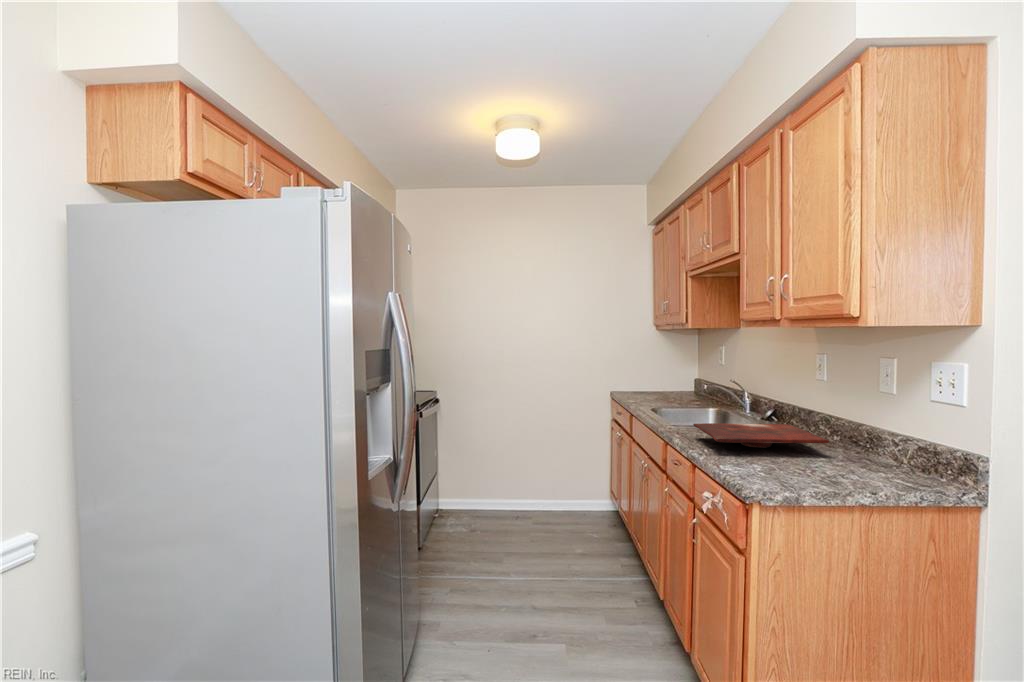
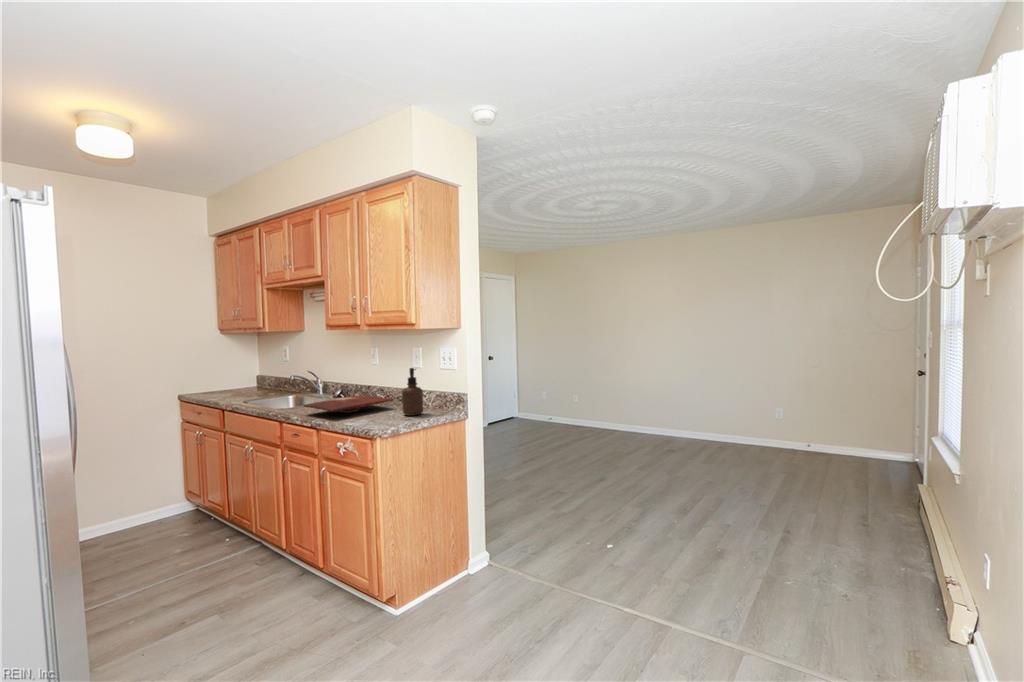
soap dispenser: none [832,394,875,479] -> present [402,368,423,416]

